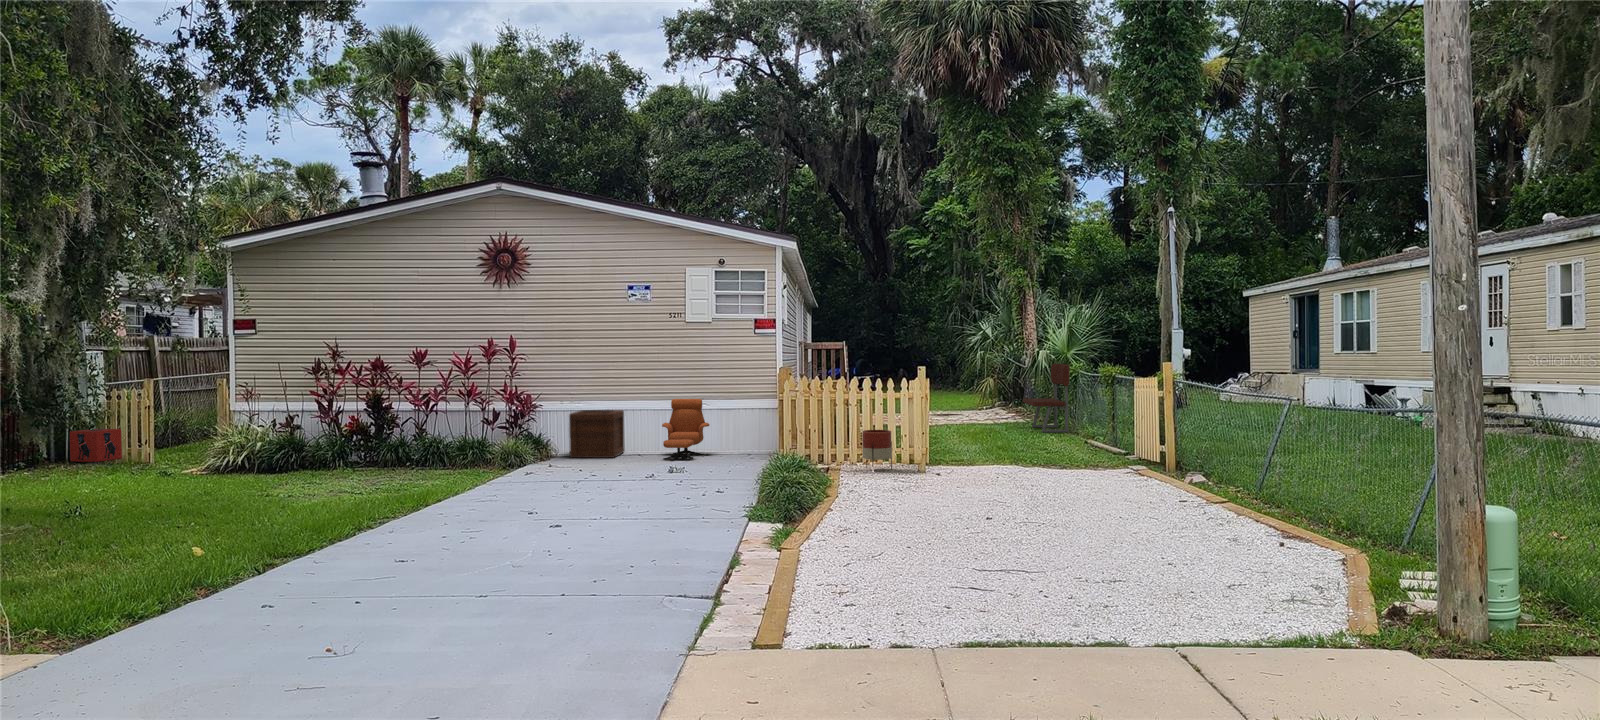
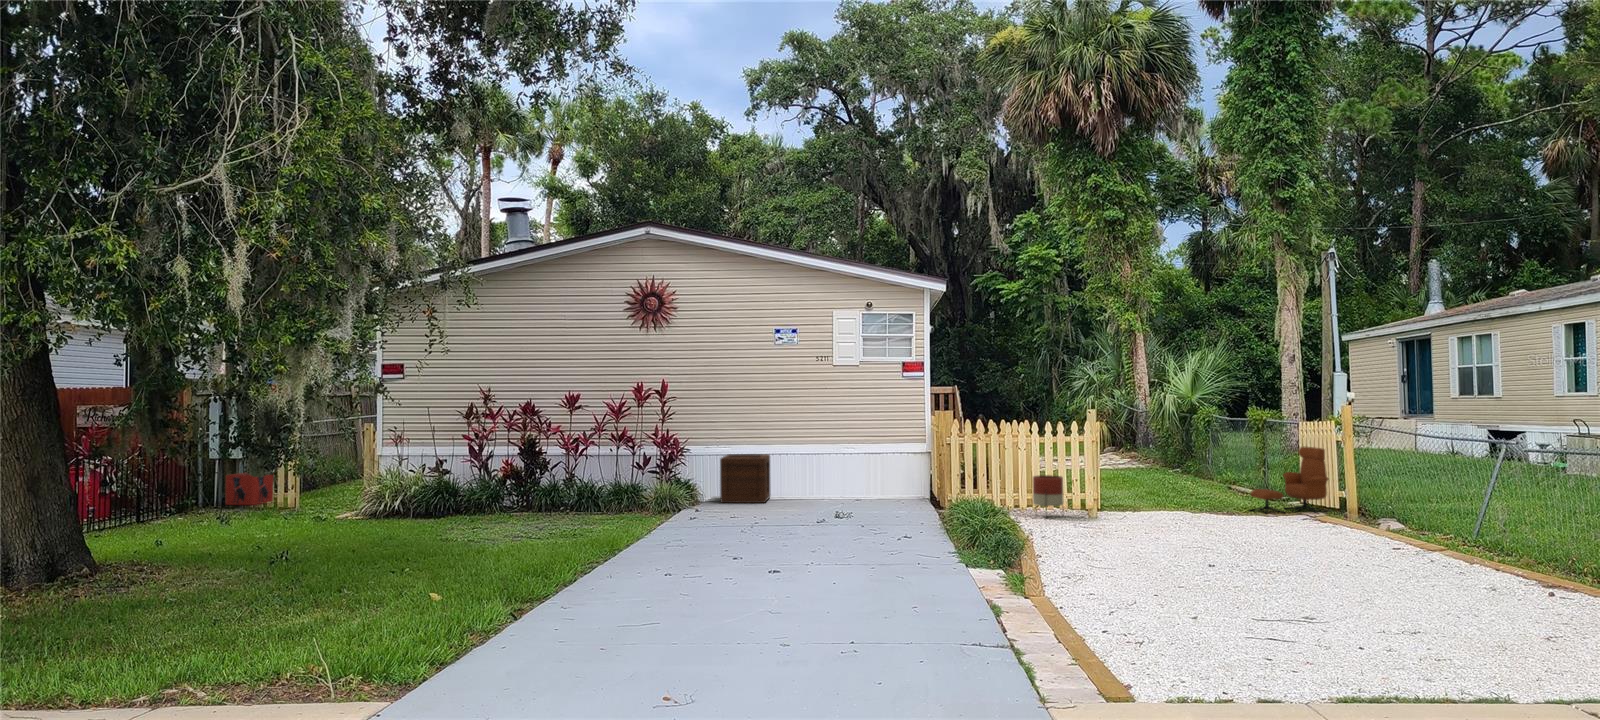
bench: present [1023,364,1070,433] -> none [1151,407,1206,478]
lounge chair: present [662,399,709,461] -> present [1251,446,1329,513]

